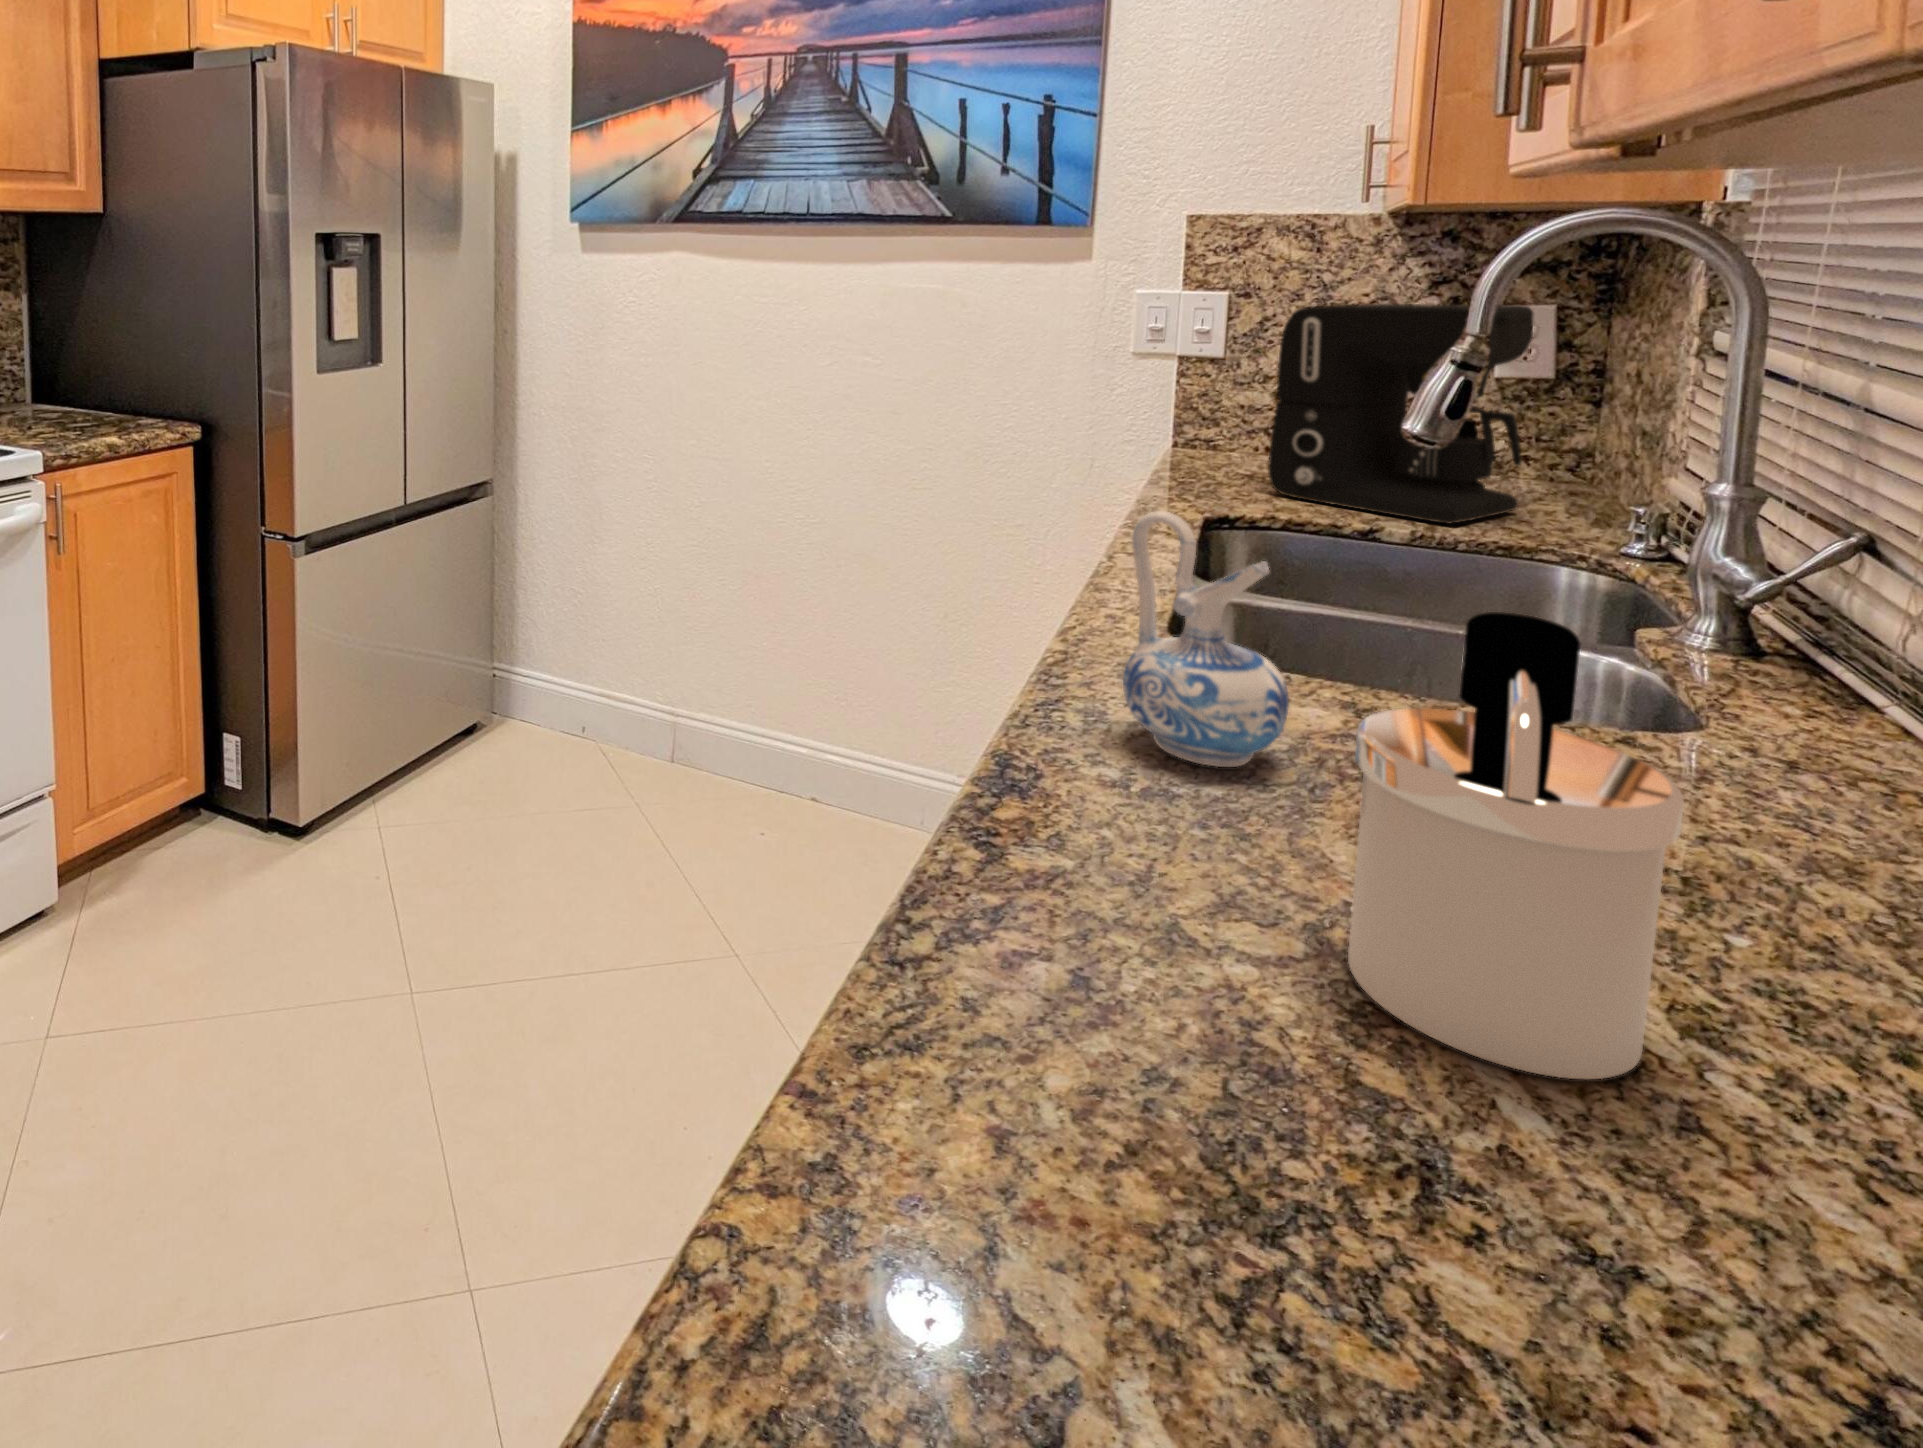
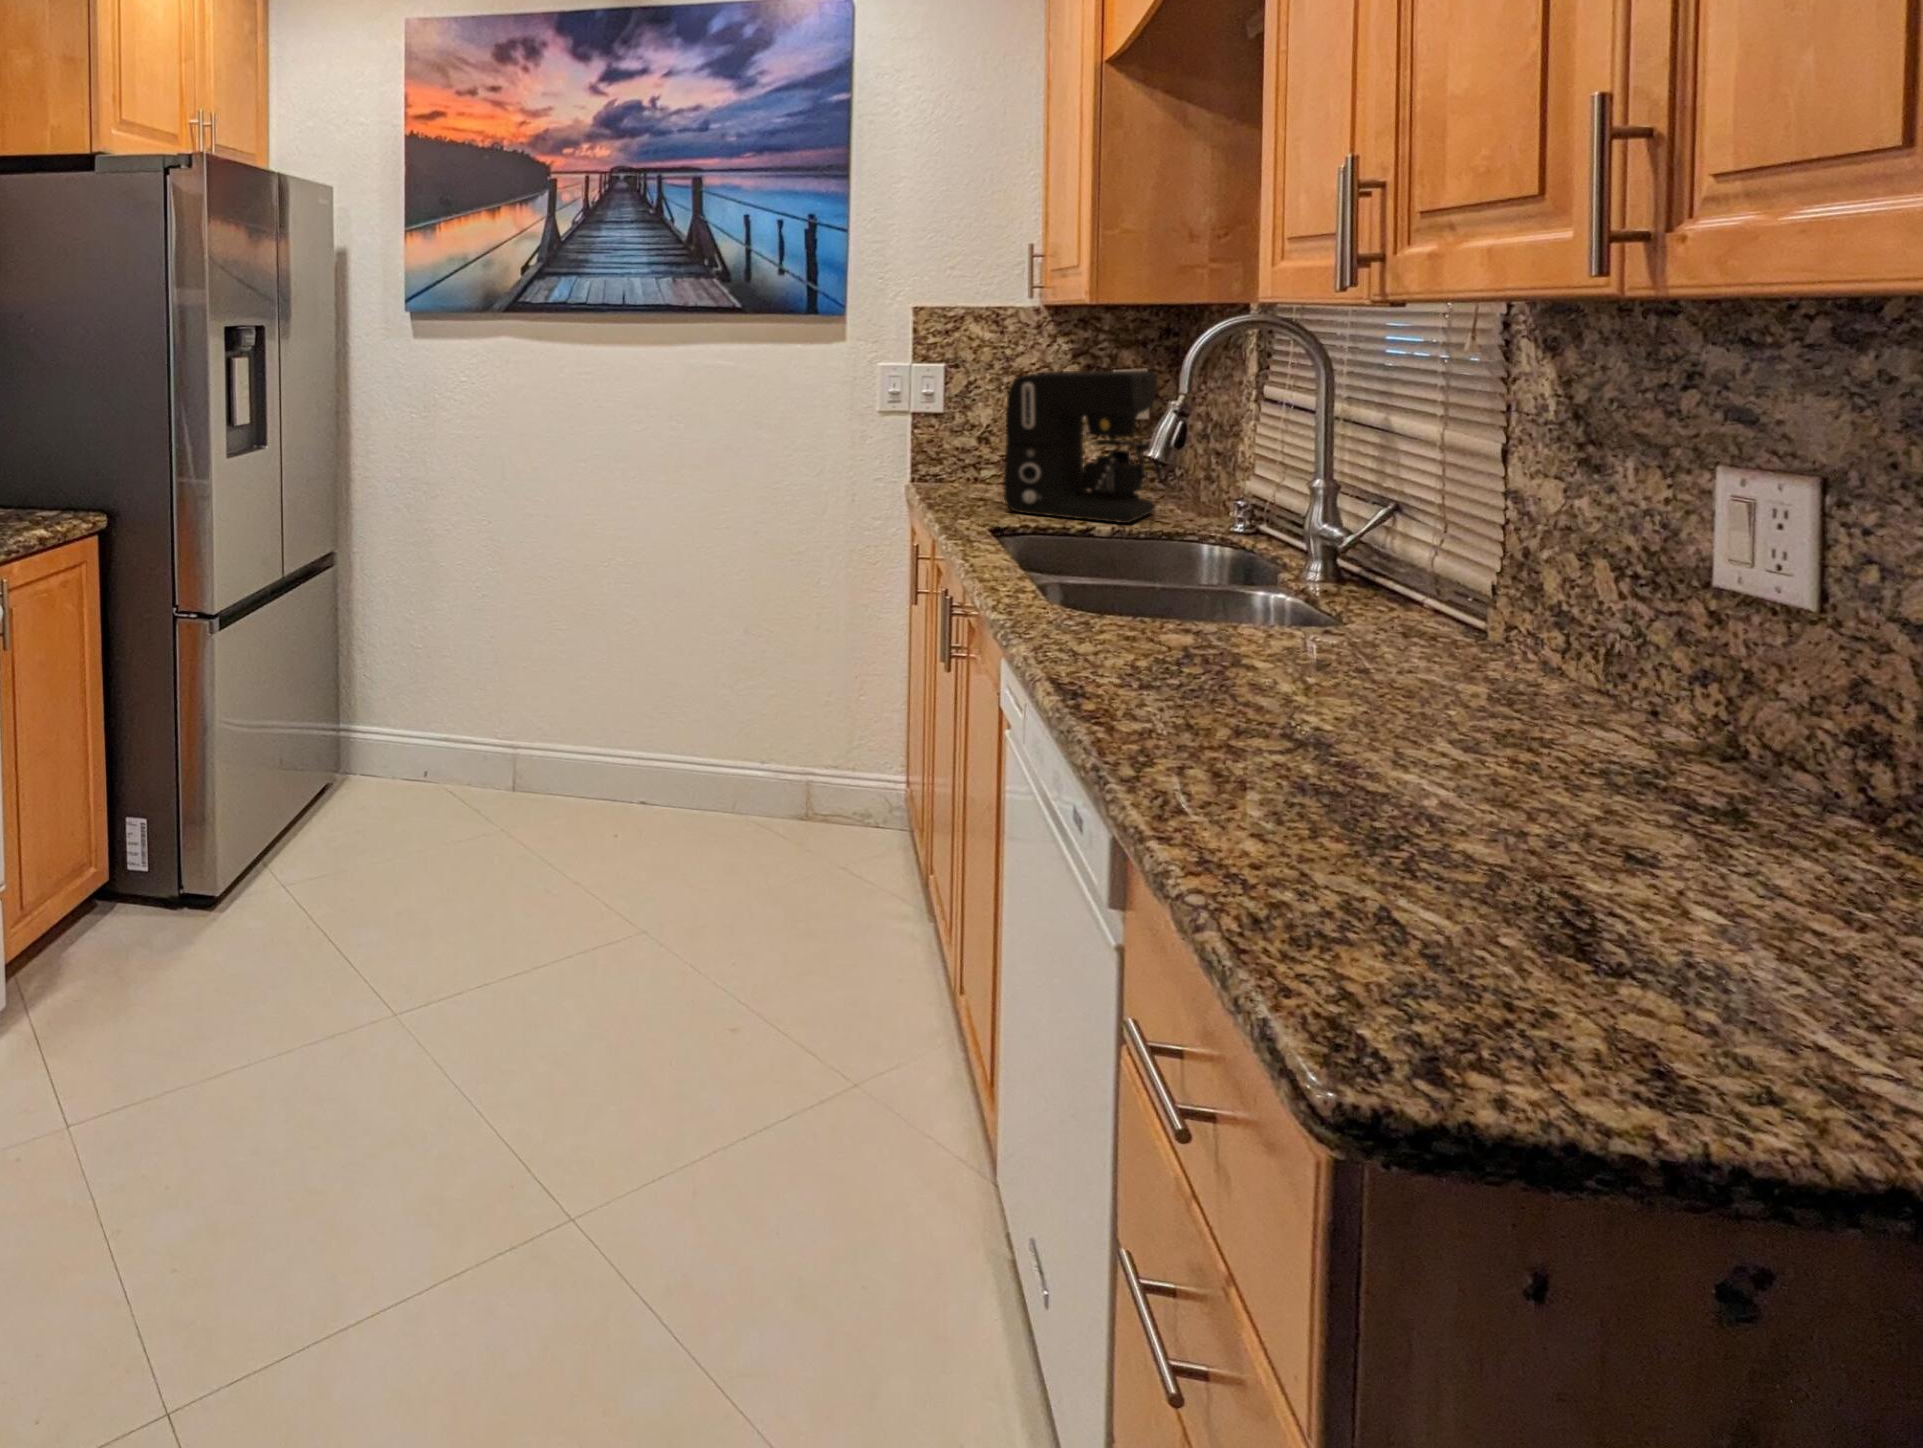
ceramic pitcher: present [1123,511,1289,767] -> none [1091,515,1193,673]
soap dispenser: present [1348,612,1684,1079] -> none [1309,546,1472,781]

